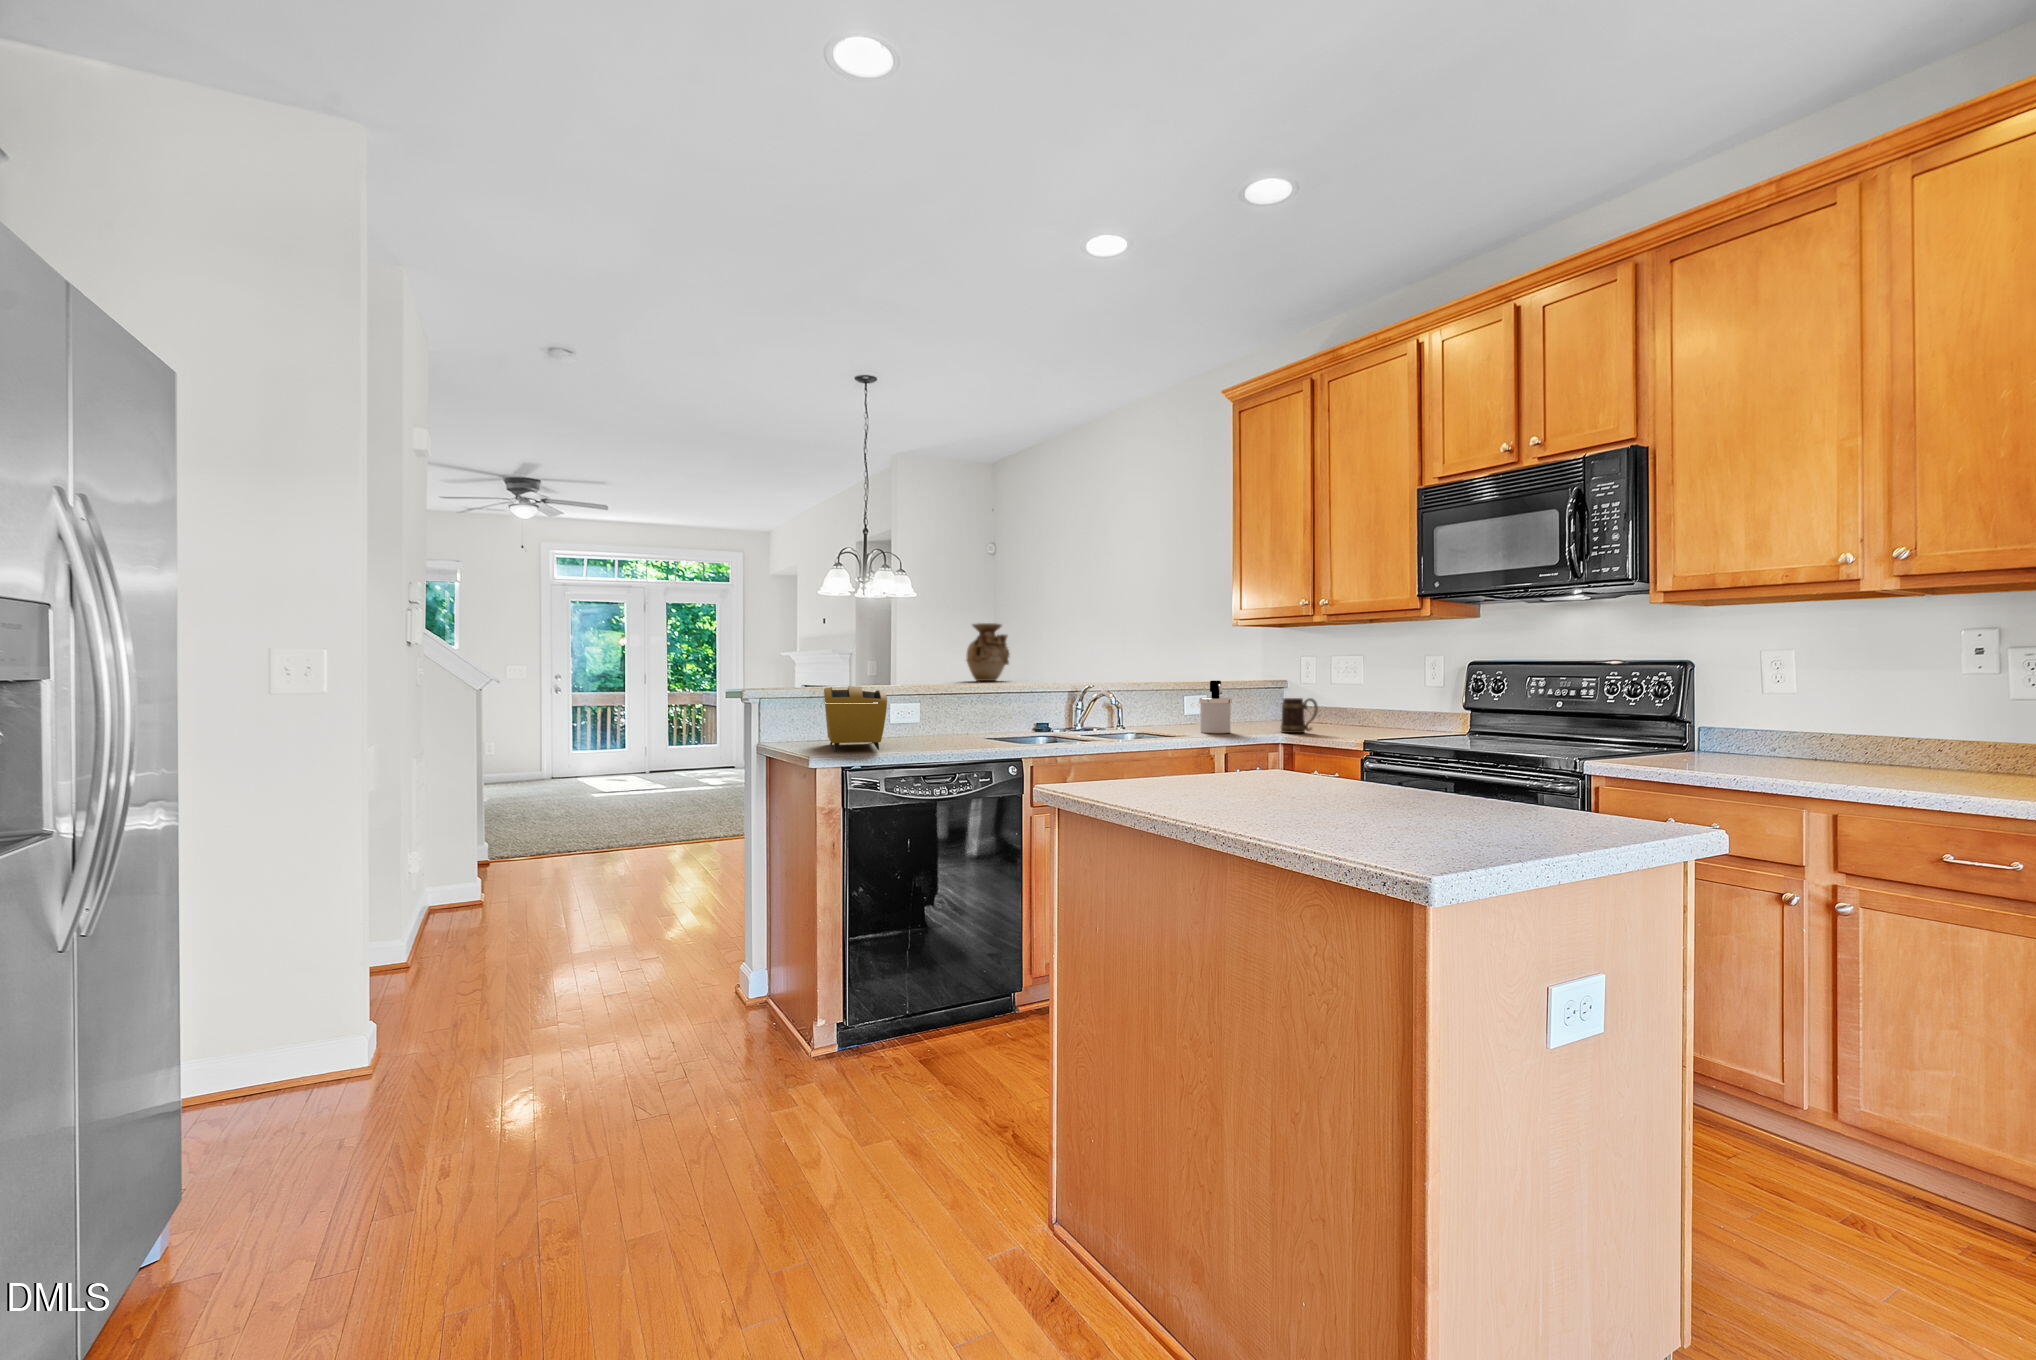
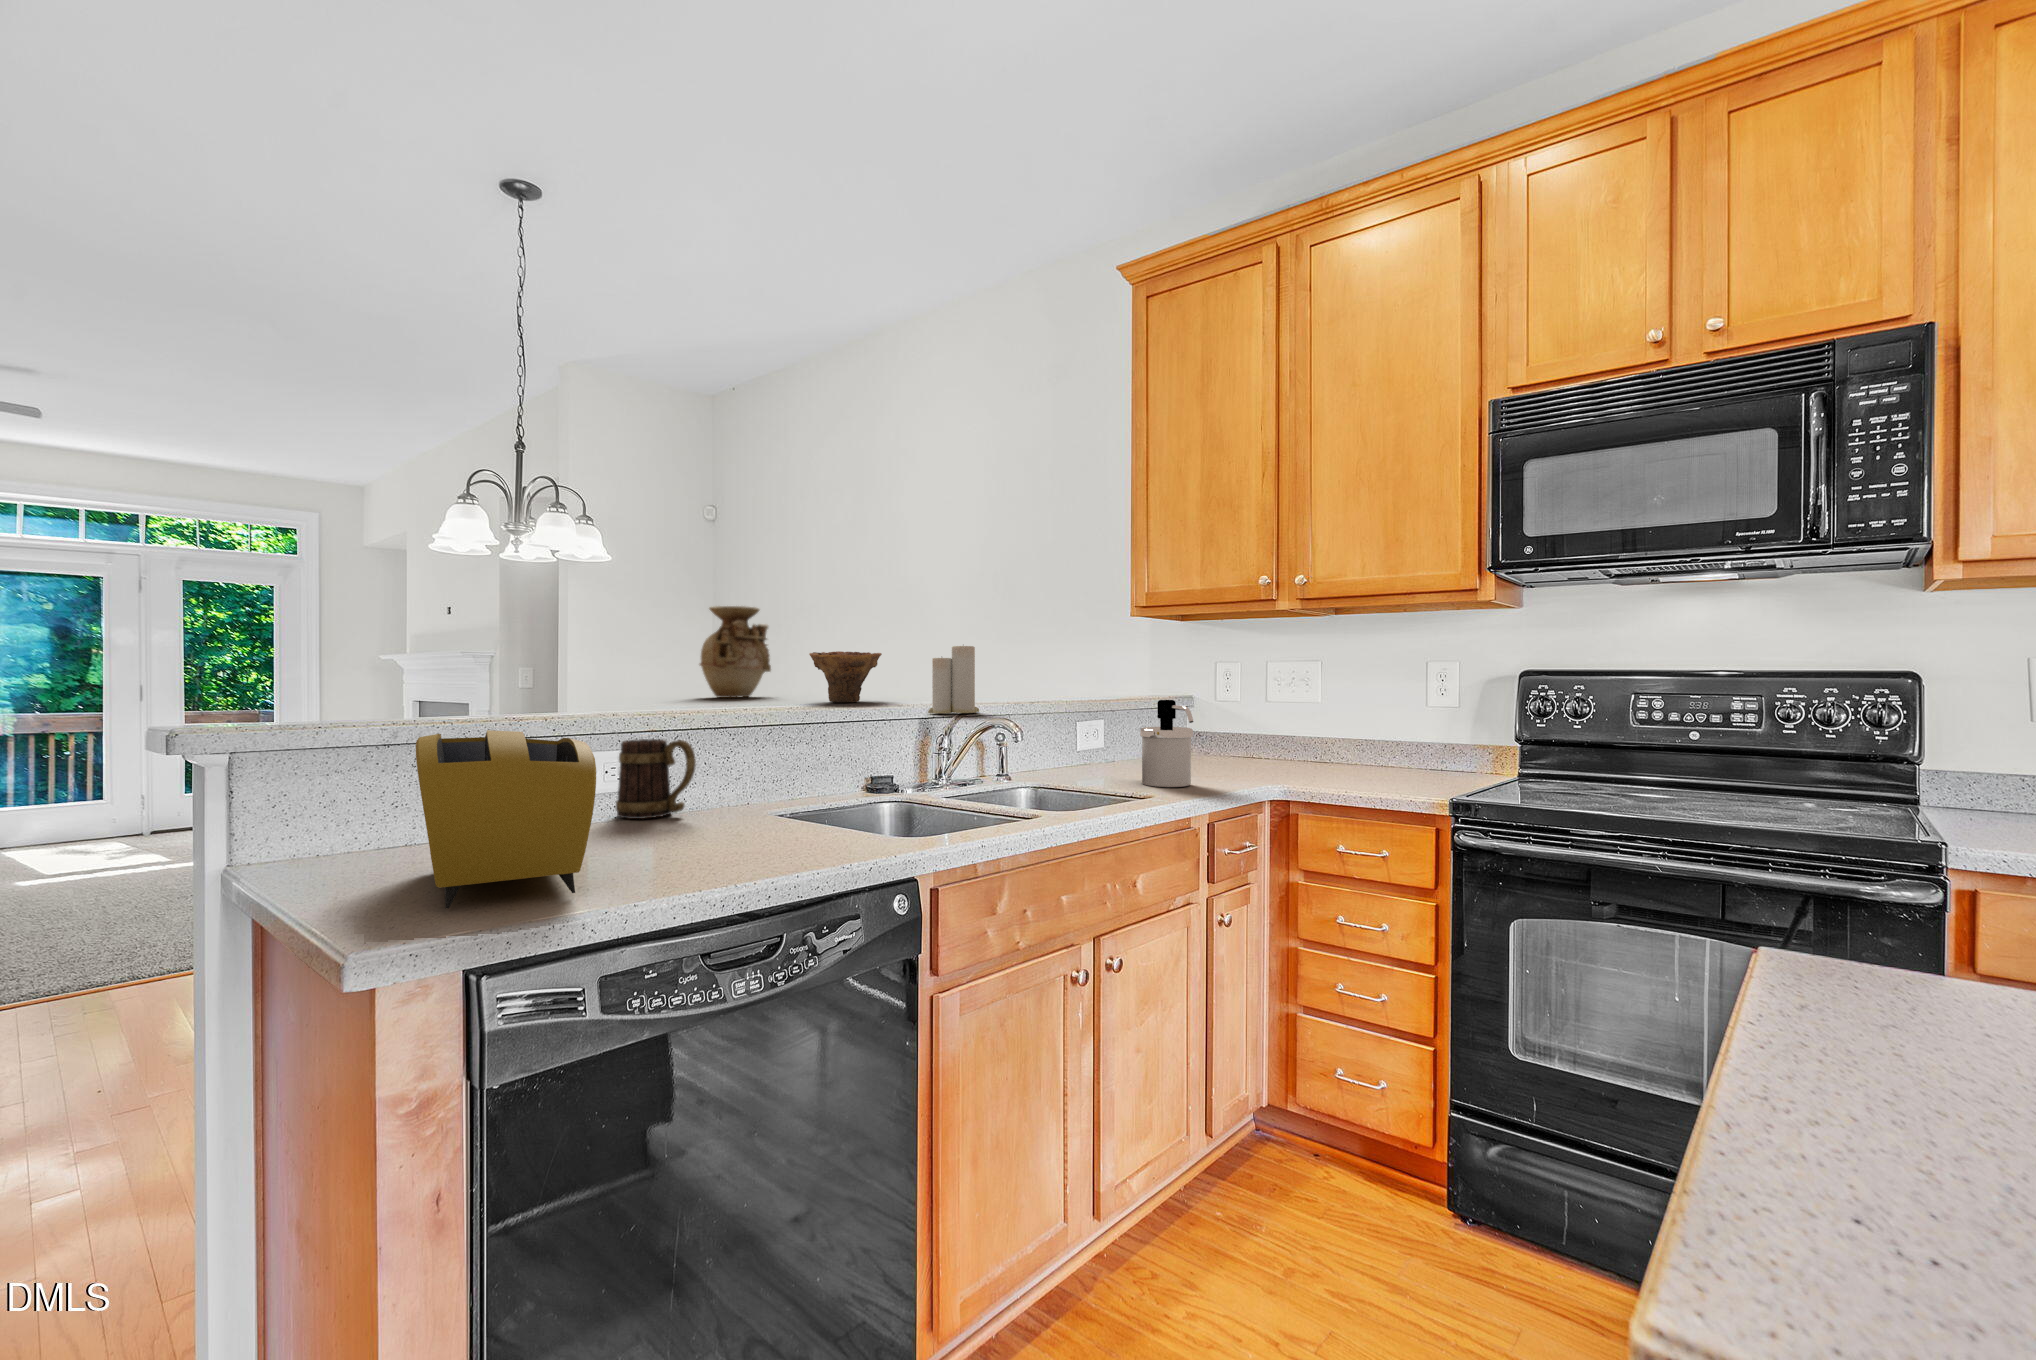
candle: none [1076,644,1107,688] -> present [928,646,979,713]
bowl: none [1024,652,1070,683] -> present [809,651,882,702]
mug: present [1281,698,1318,733] -> present [616,739,696,819]

